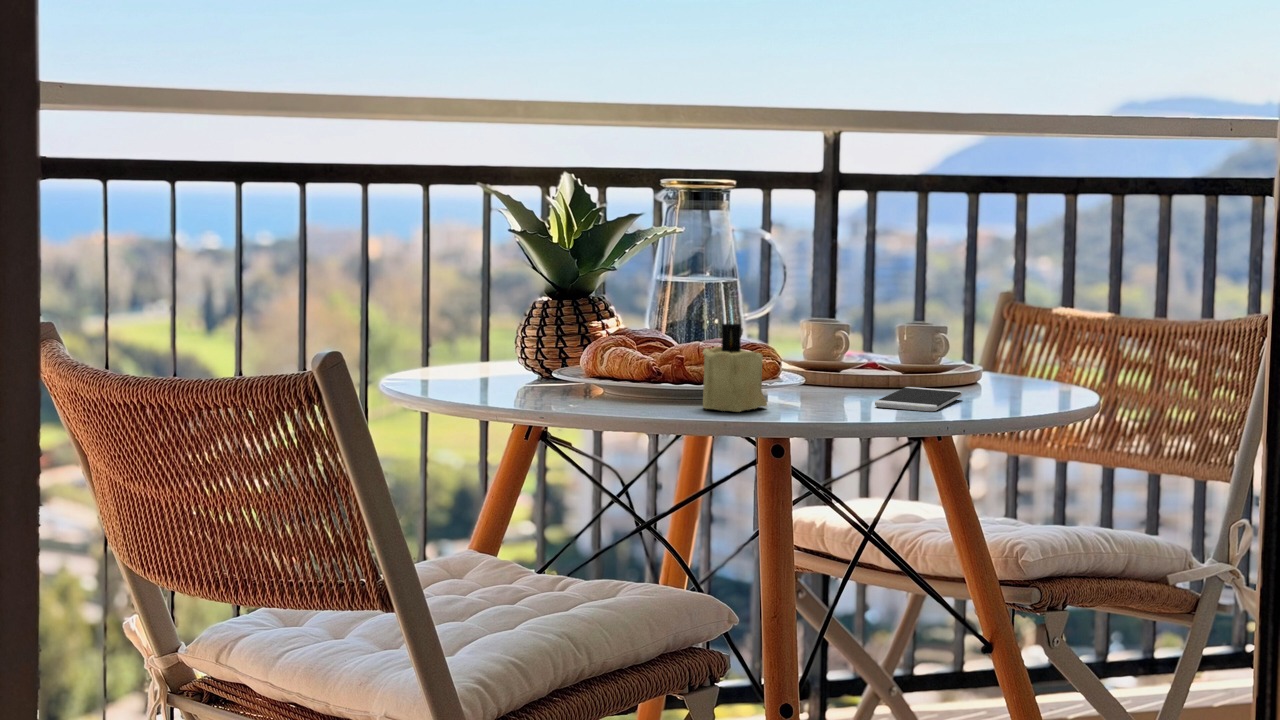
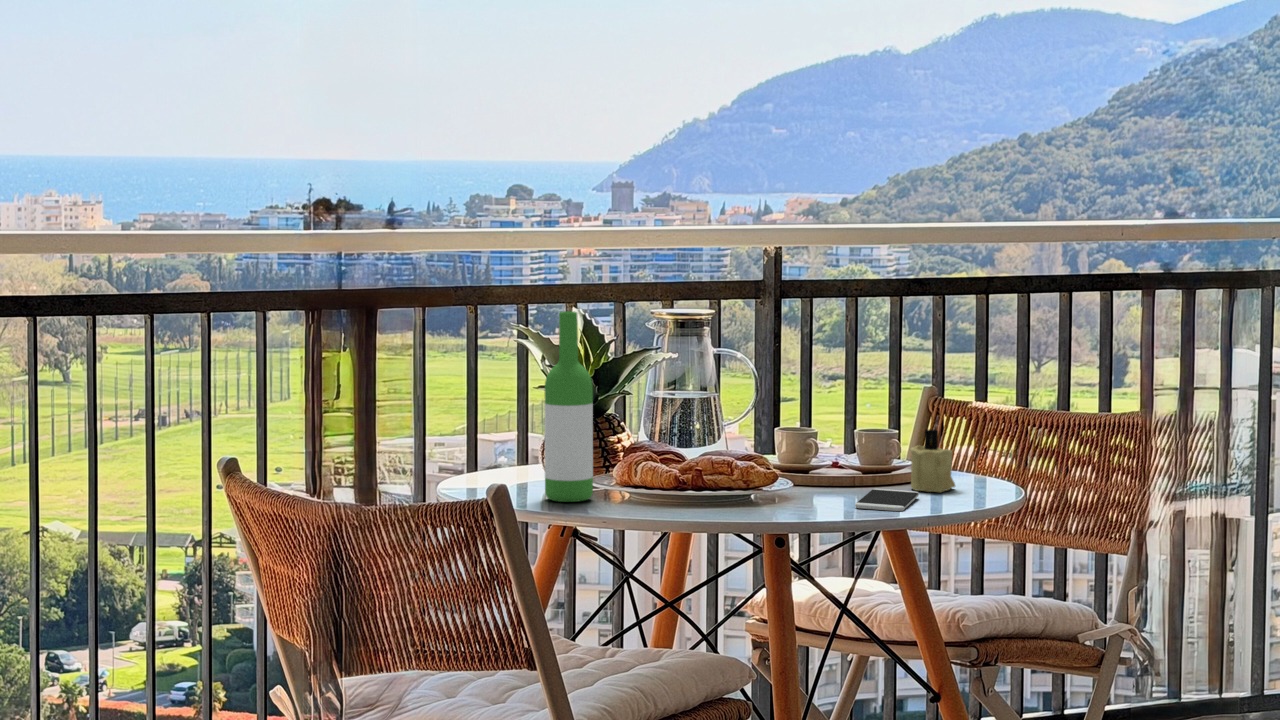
wine bottle: none [492,158,552,393] -> present [544,311,593,502]
candle: present [703,324,767,412] -> present [911,430,955,493]

